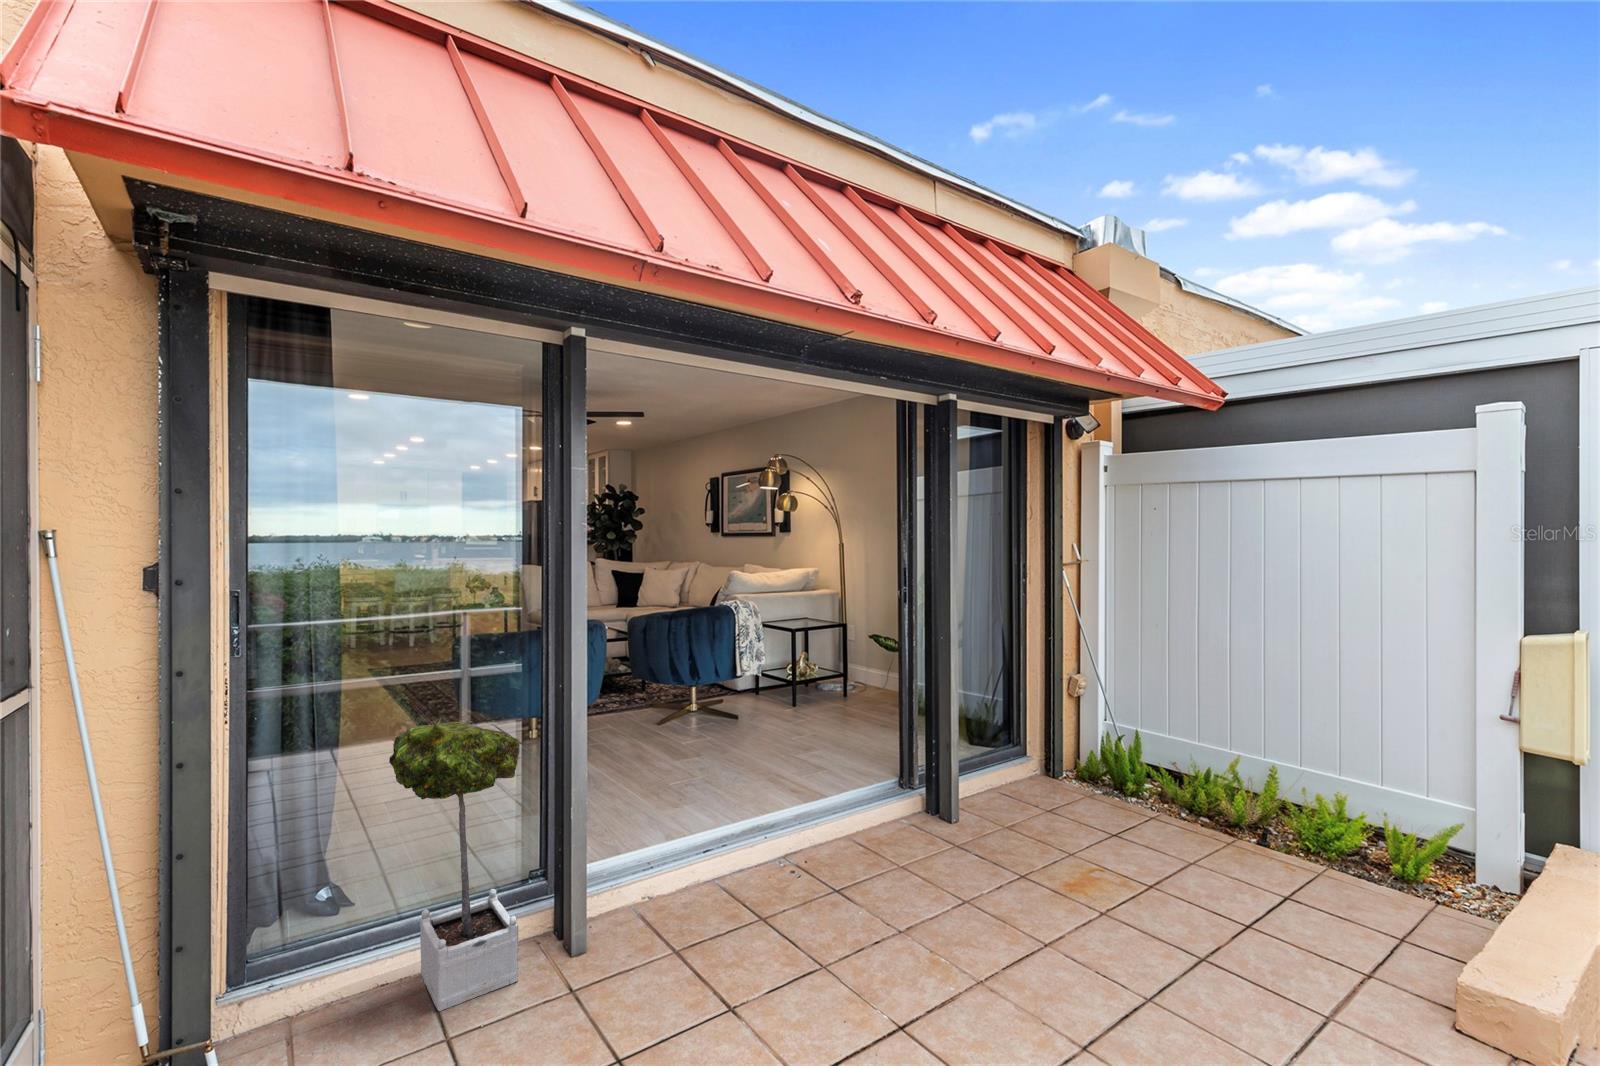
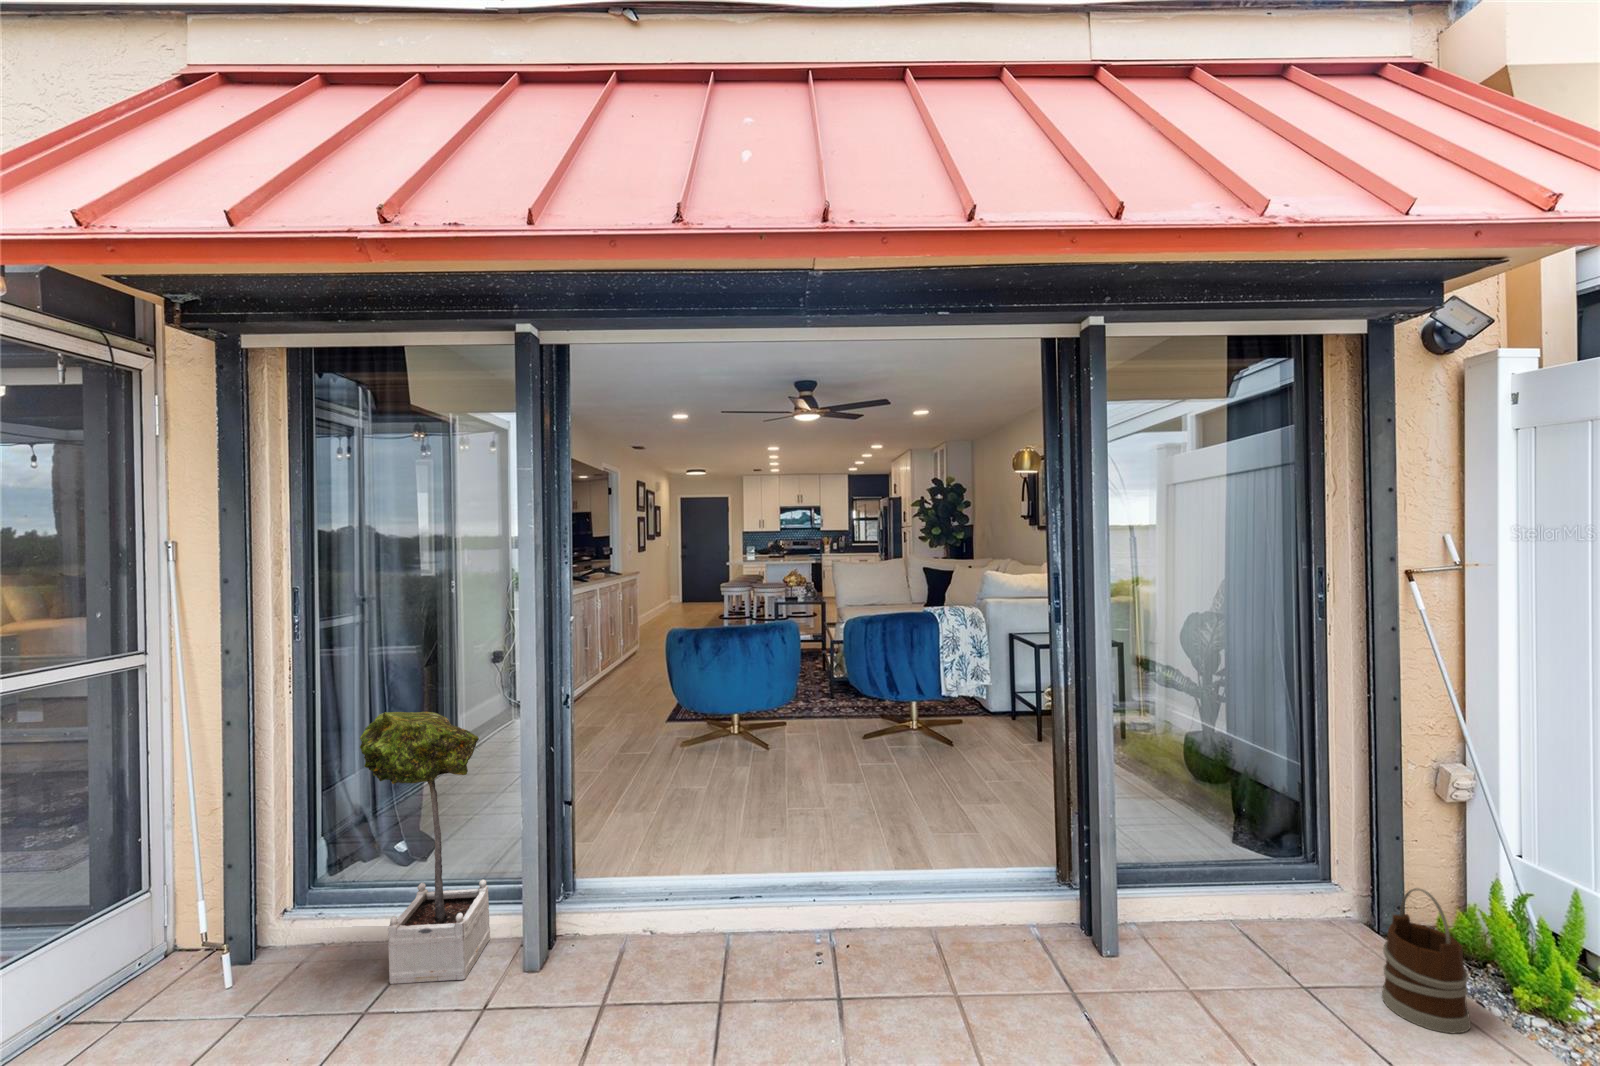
wooden bucket: none [1082,740,1123,814] -> present [1382,888,1471,1033]

